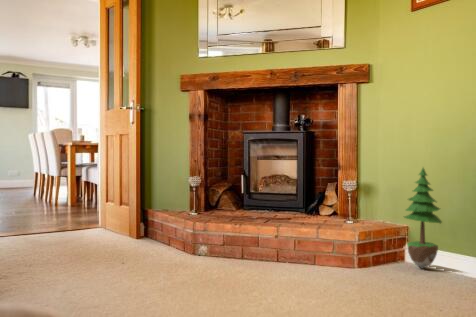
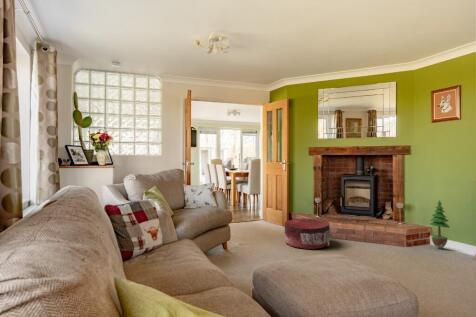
pouf: none [91,215,201,283] -> present [285,218,331,249]

